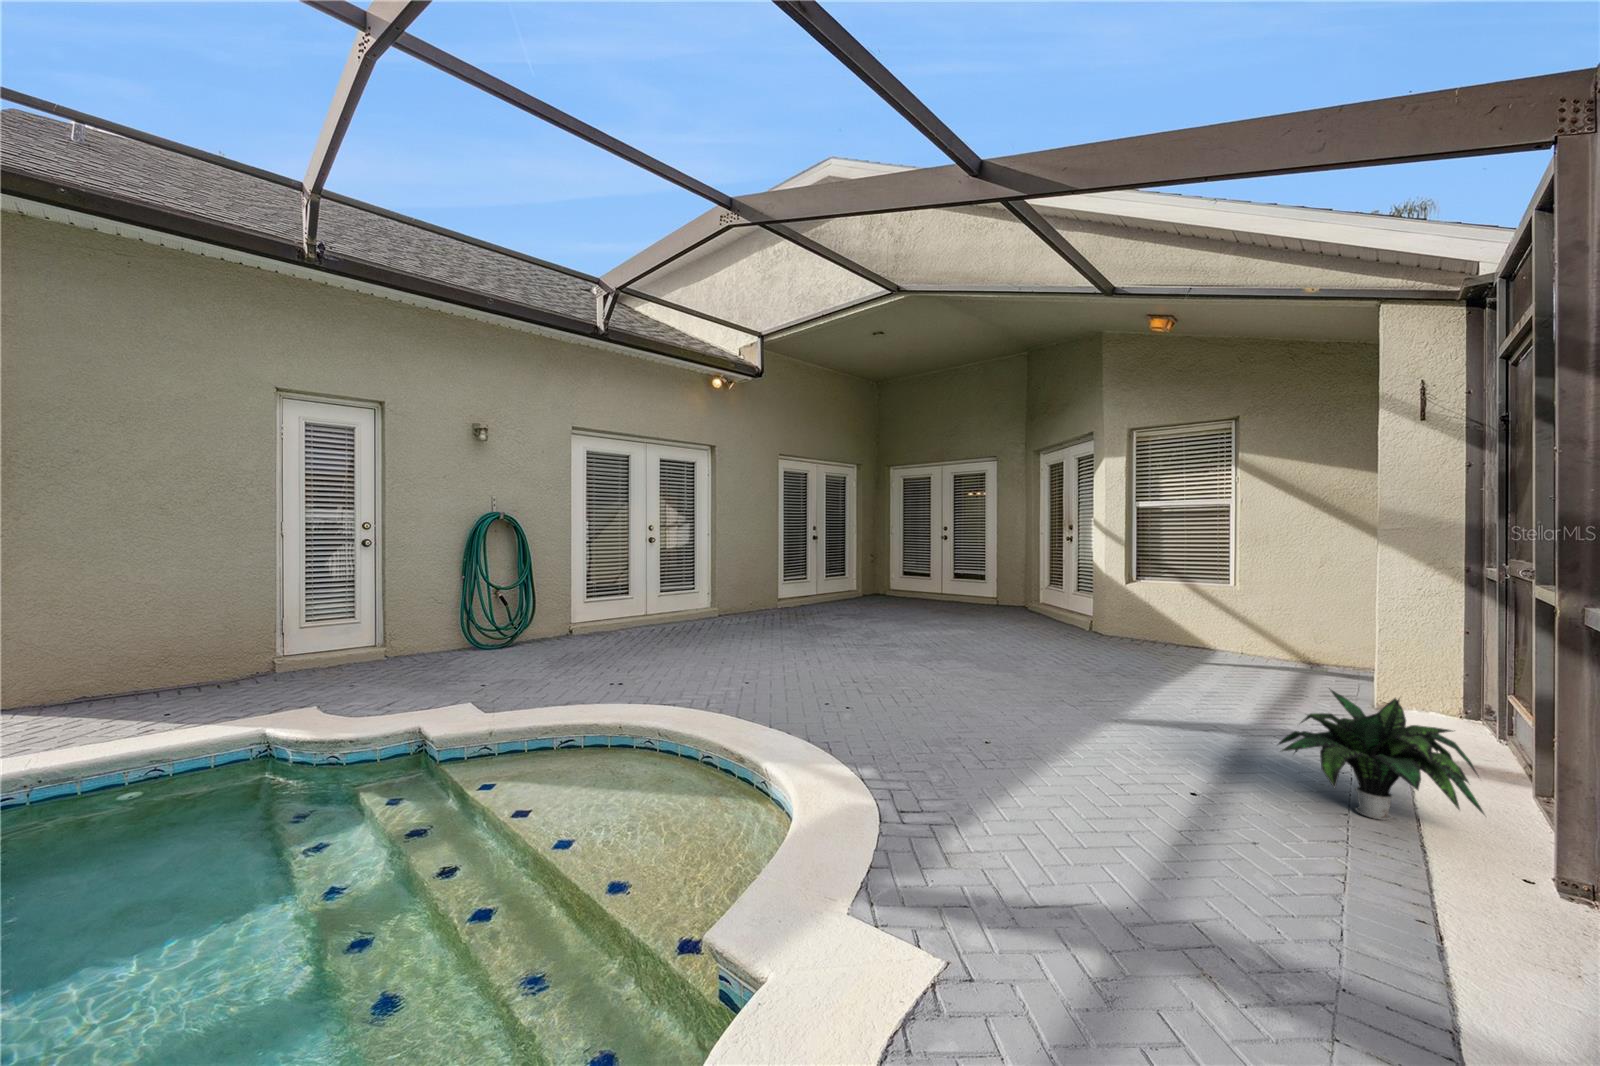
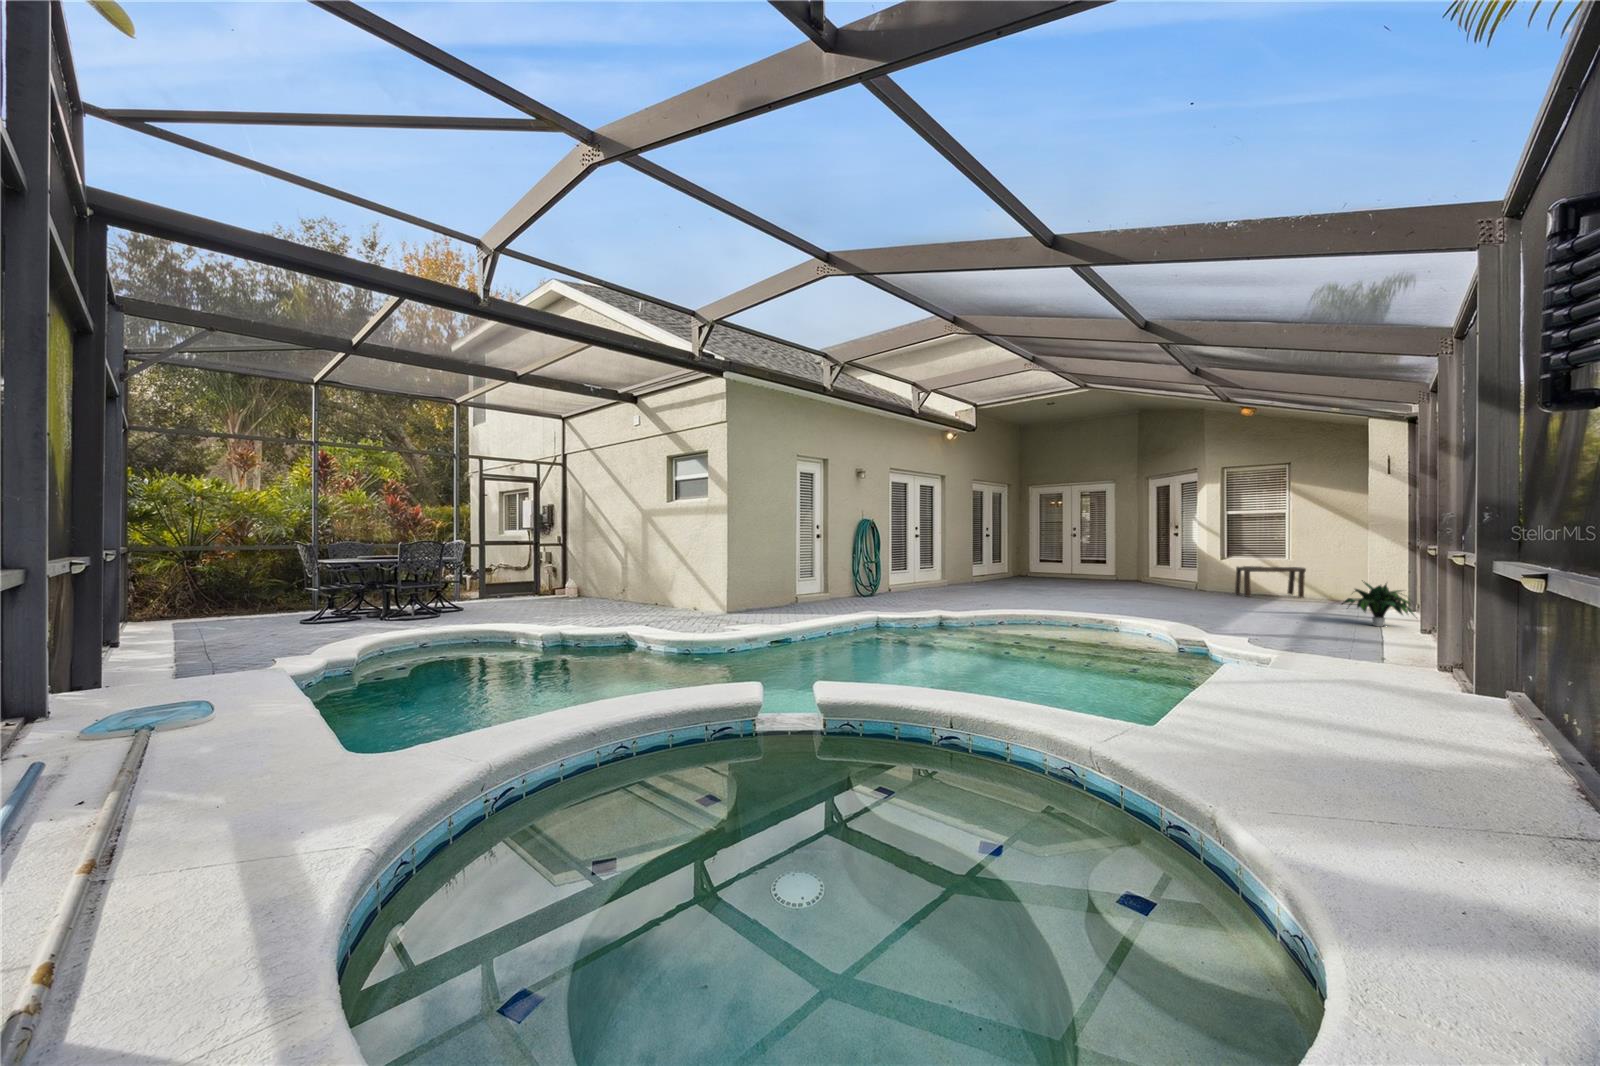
bench: none [1141,598,1261,661] -> present [1235,566,1306,598]

